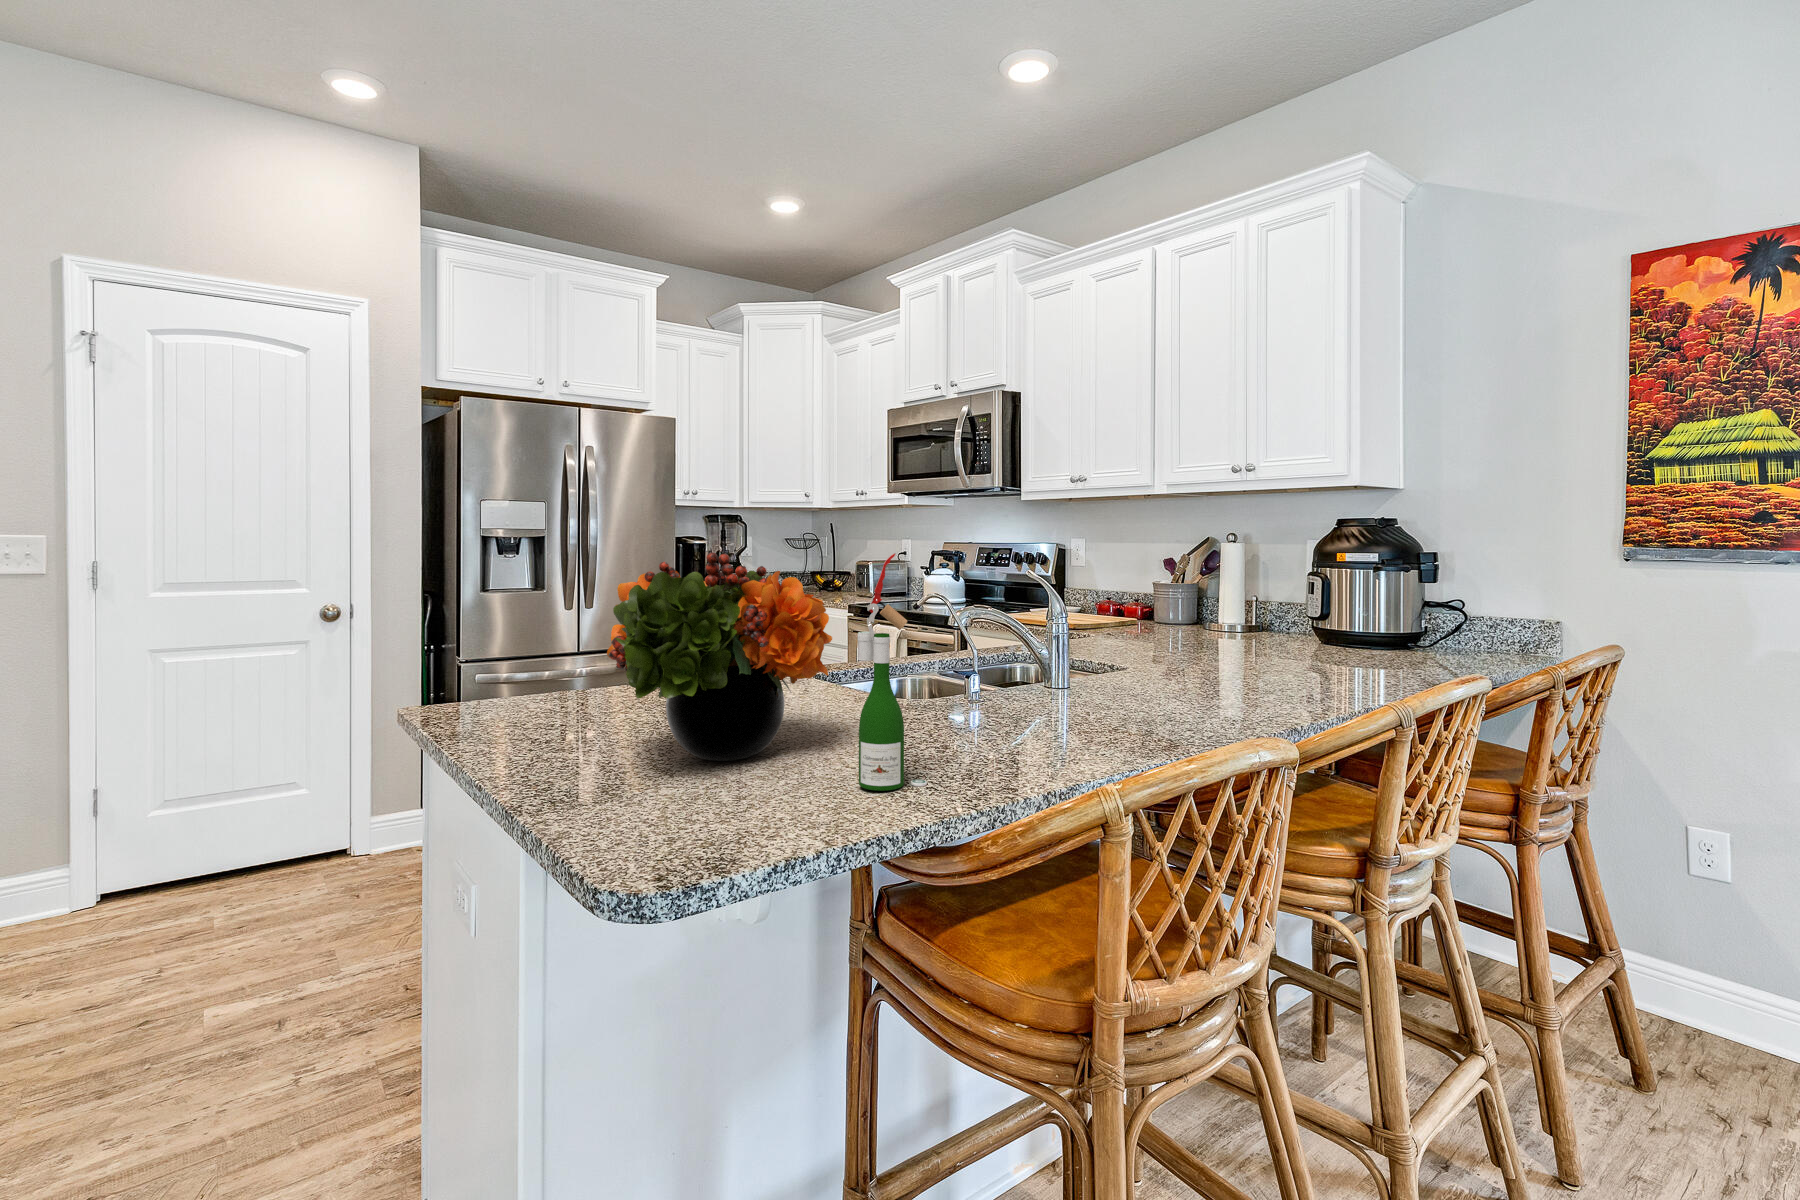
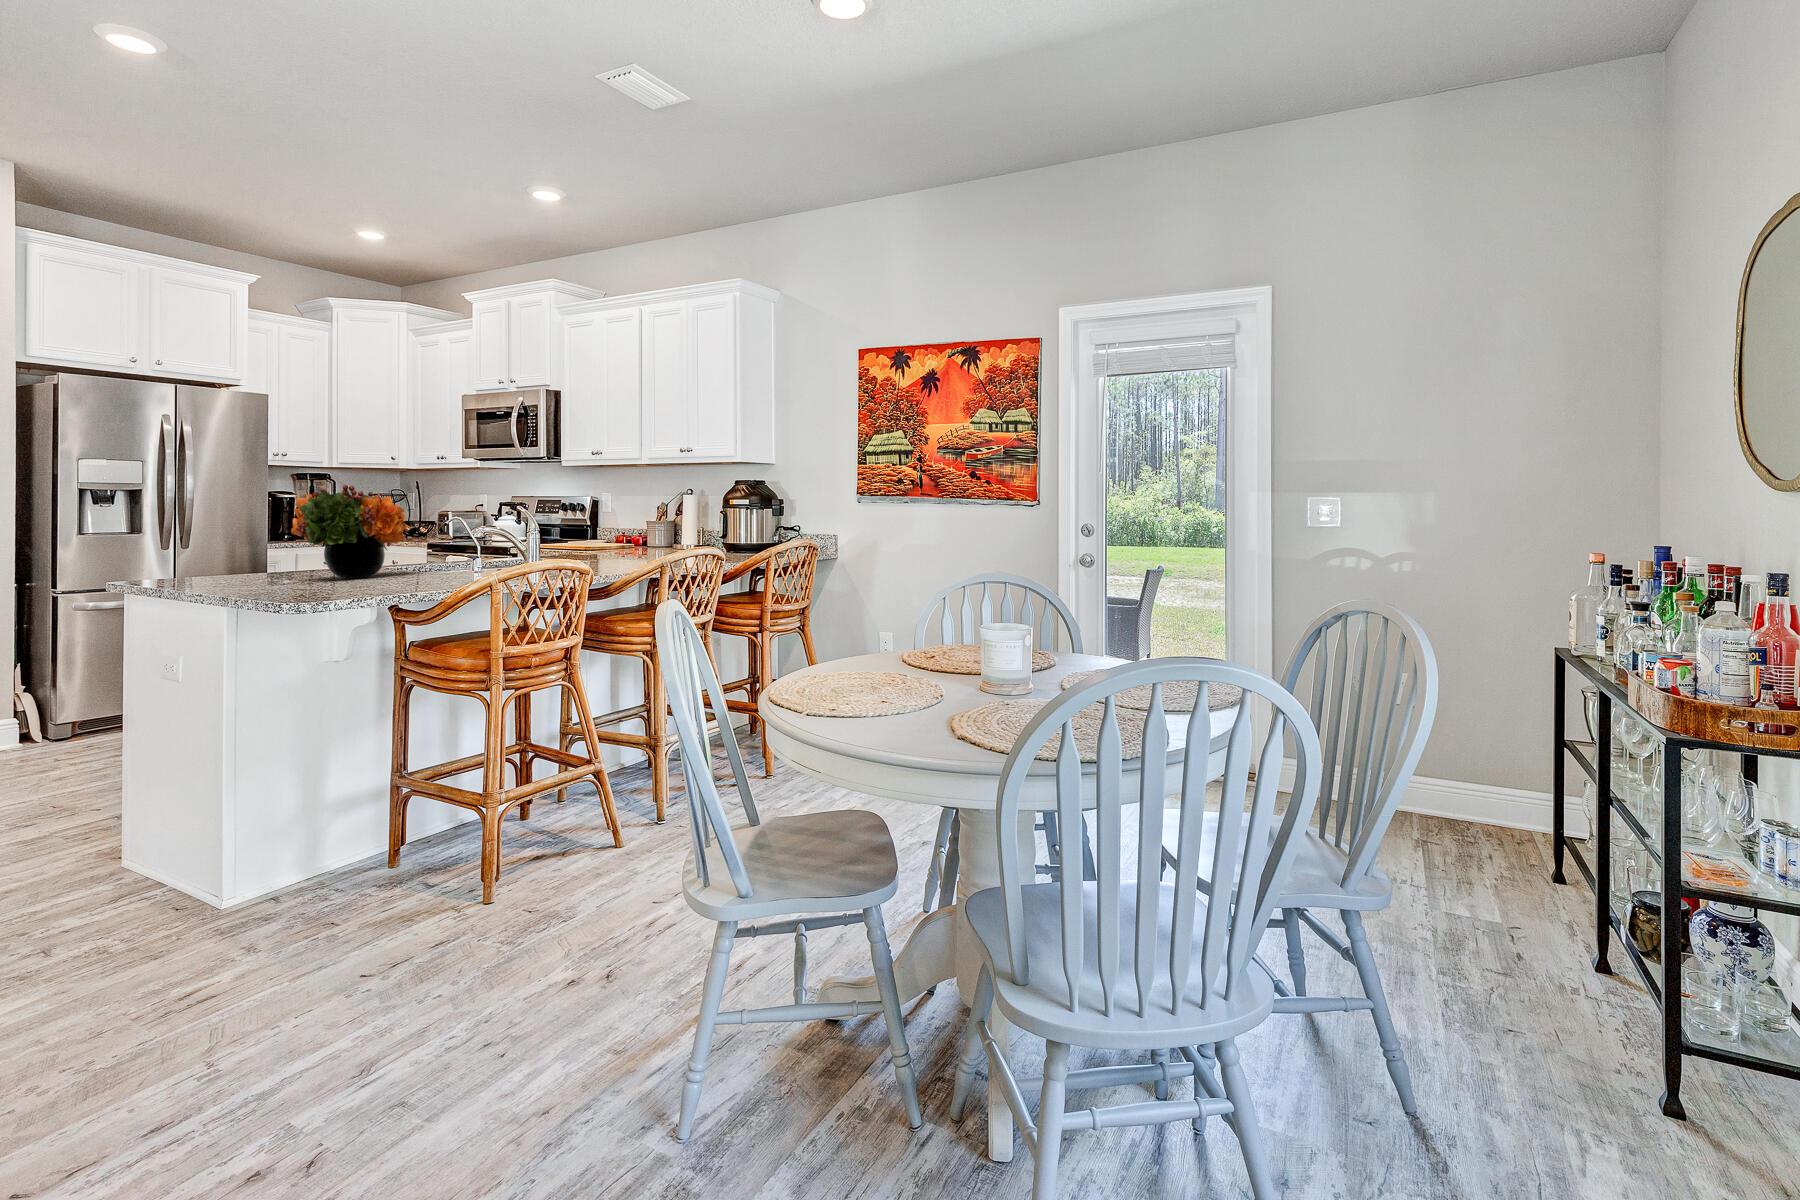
wine bottle: present [858,553,927,791] -> none [418,484,450,577]

